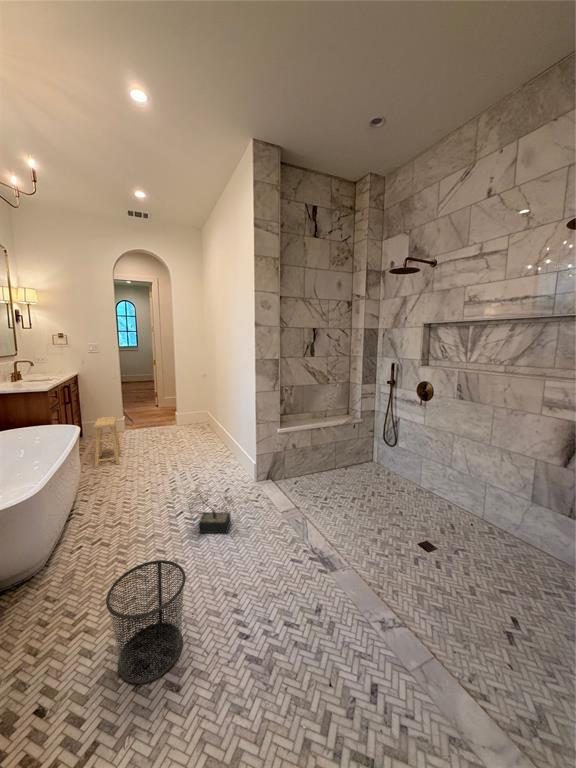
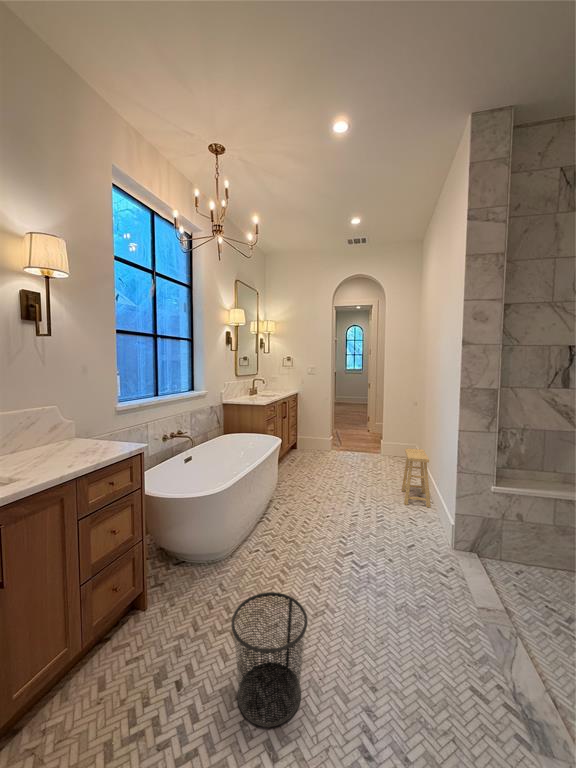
footstool: present [94,416,121,467] -> present [401,448,431,507]
decorative plant: present [188,488,236,533] -> none [349,529,410,602]

